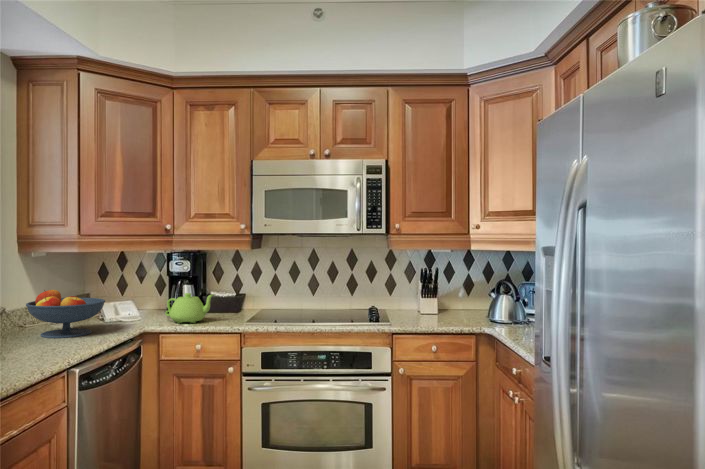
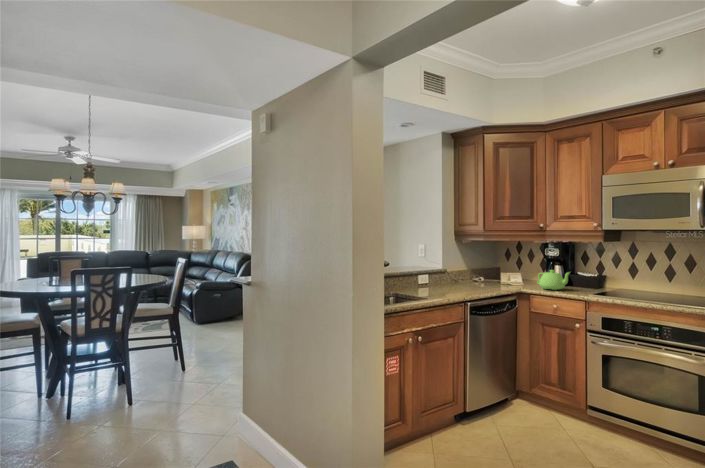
fruit bowl: present [26,290,105,338] -> none [454,261,496,289]

